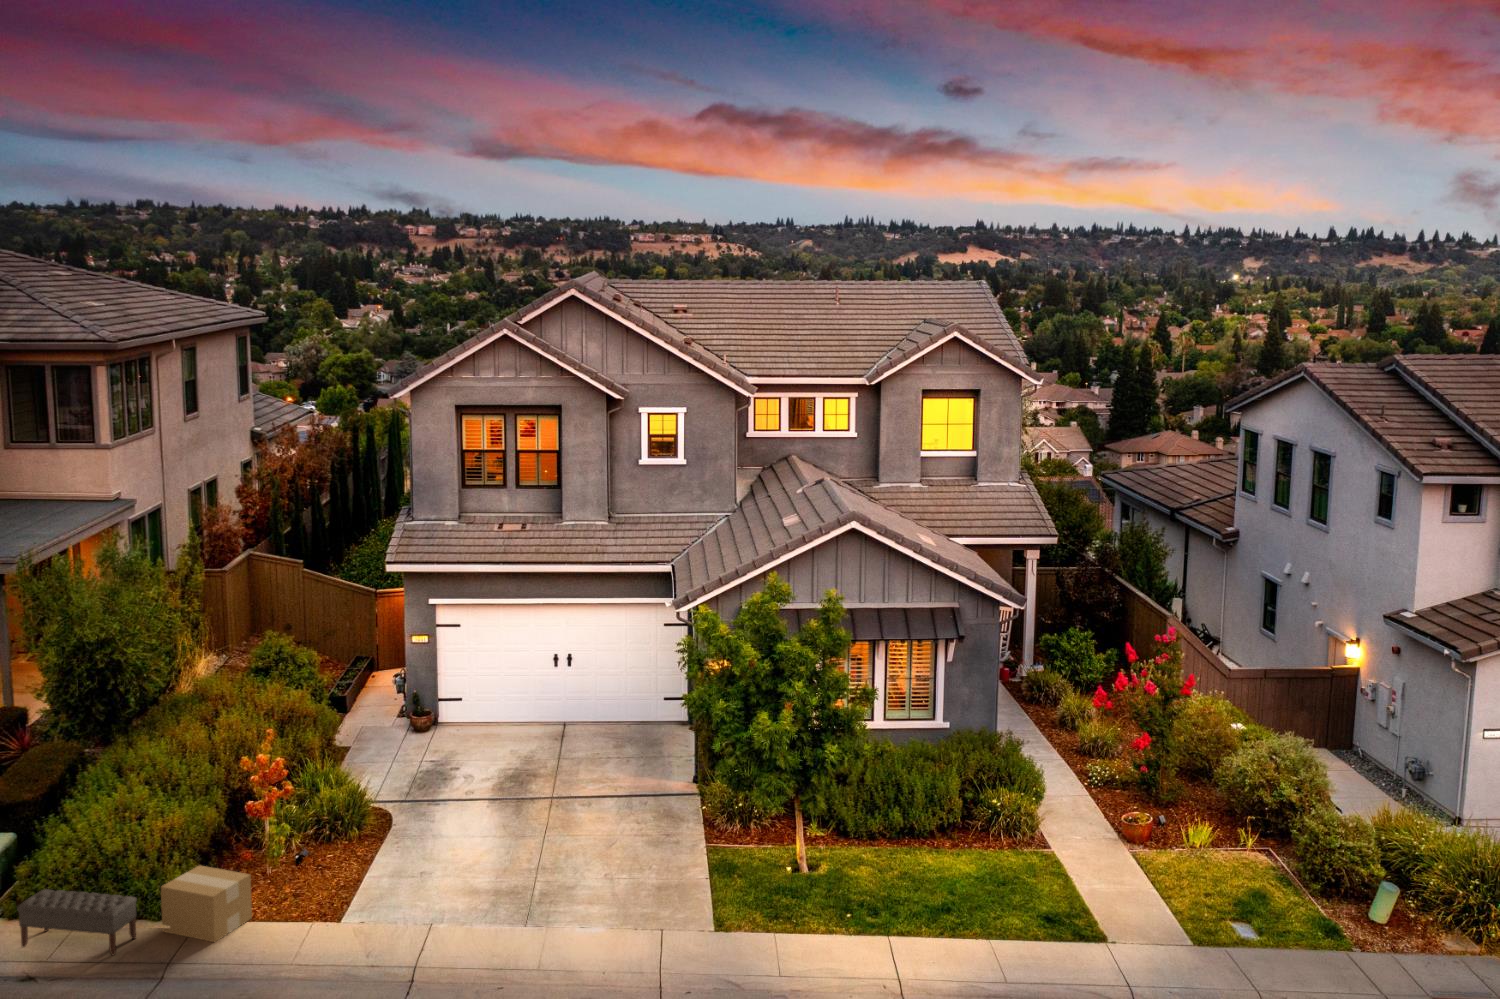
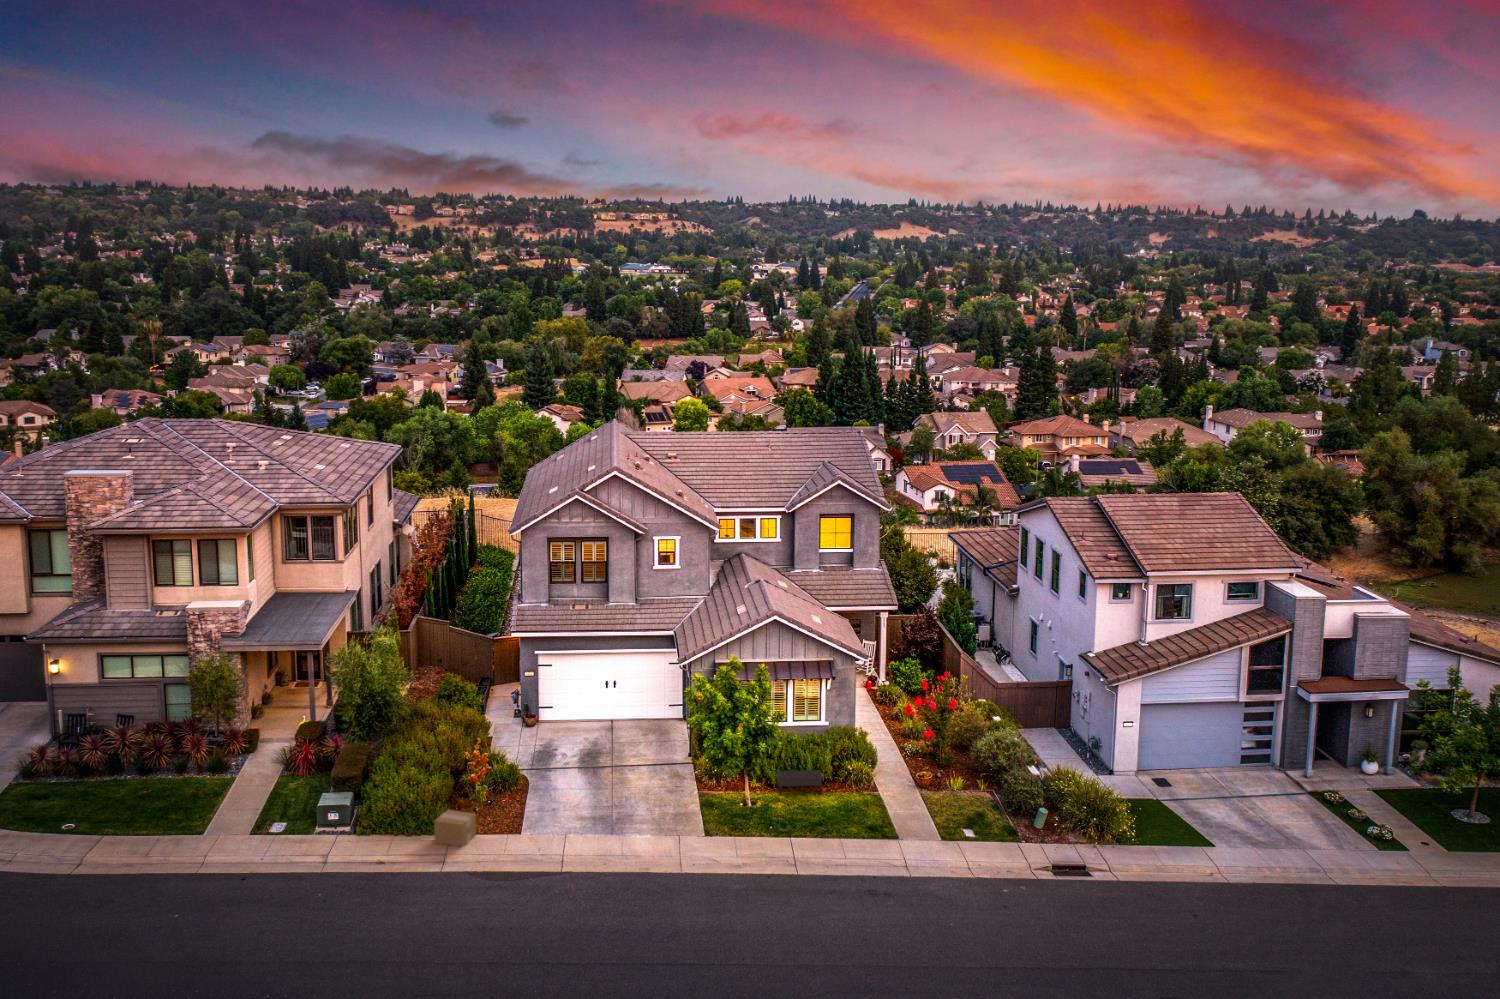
bench: present [17,889,137,955] -> present [777,770,822,795]

